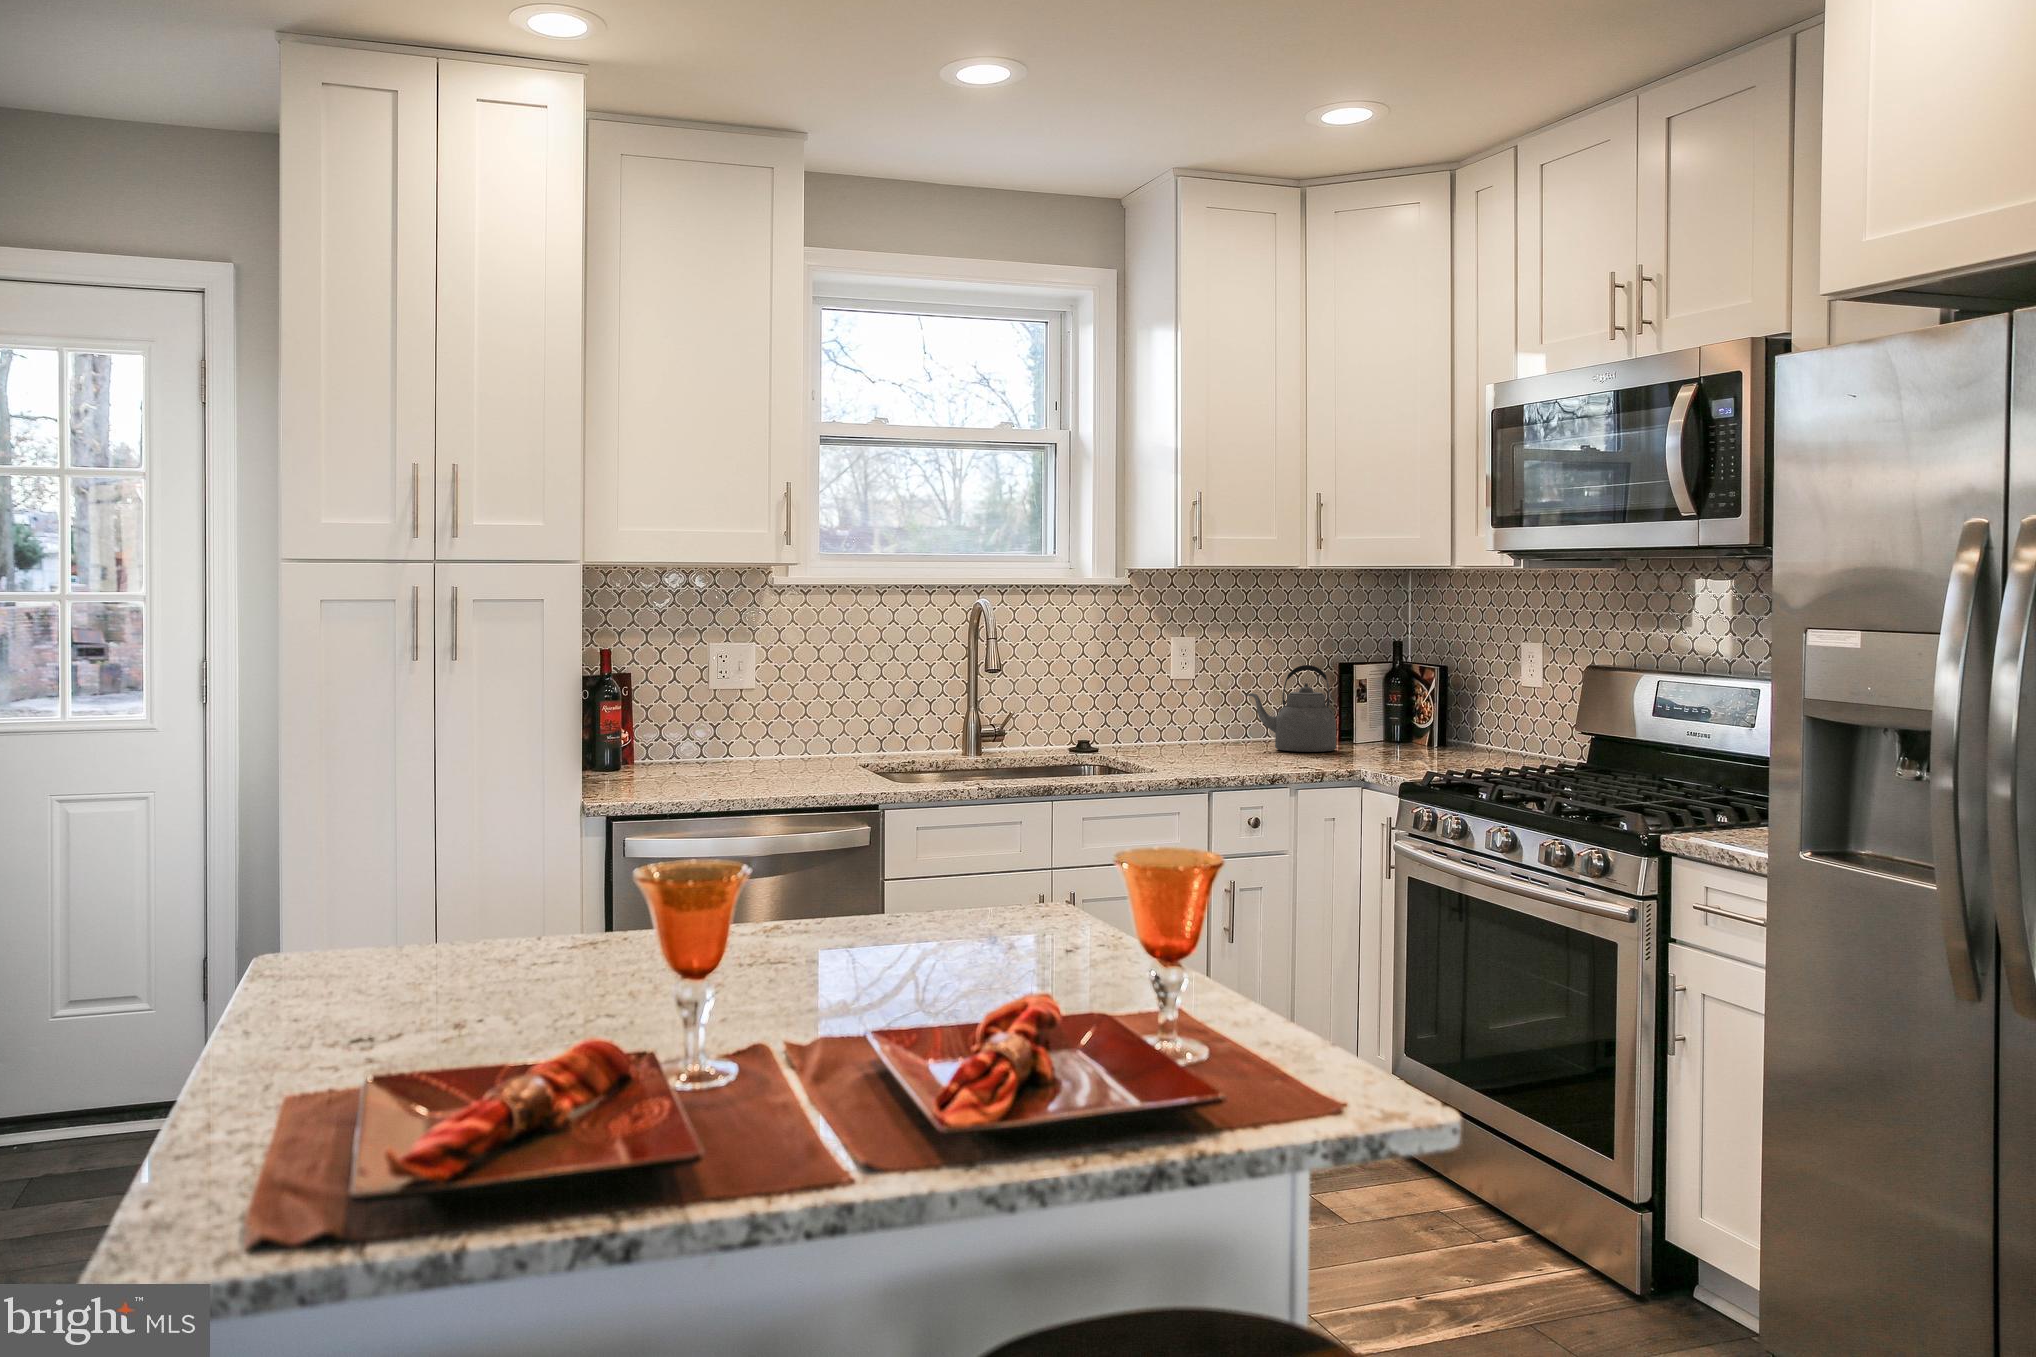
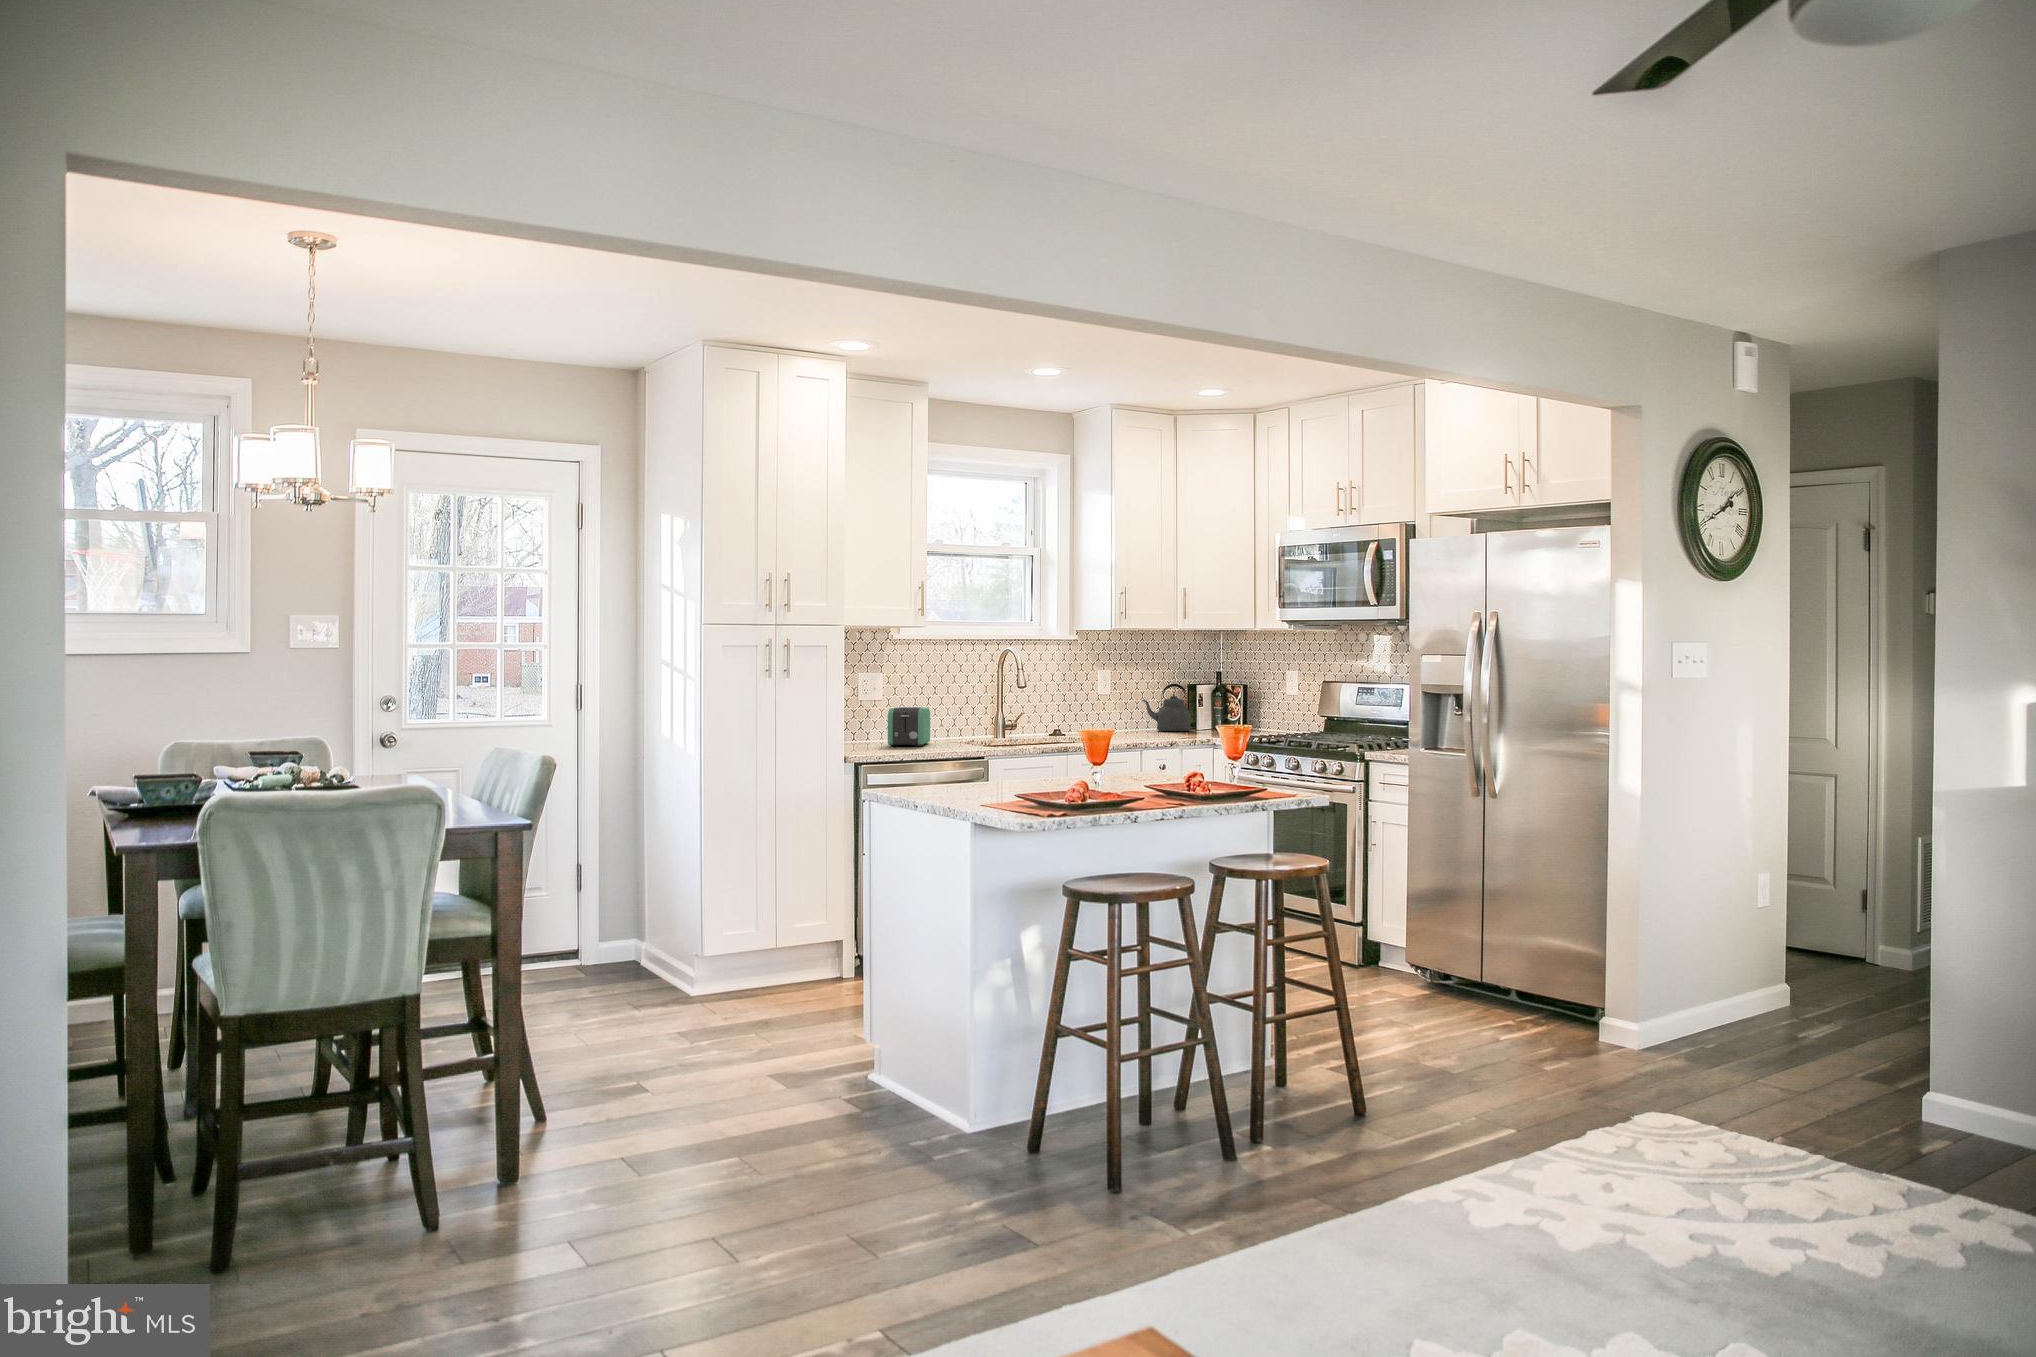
toaster: none [705,712,809,790] -> present [888,707,930,746]

